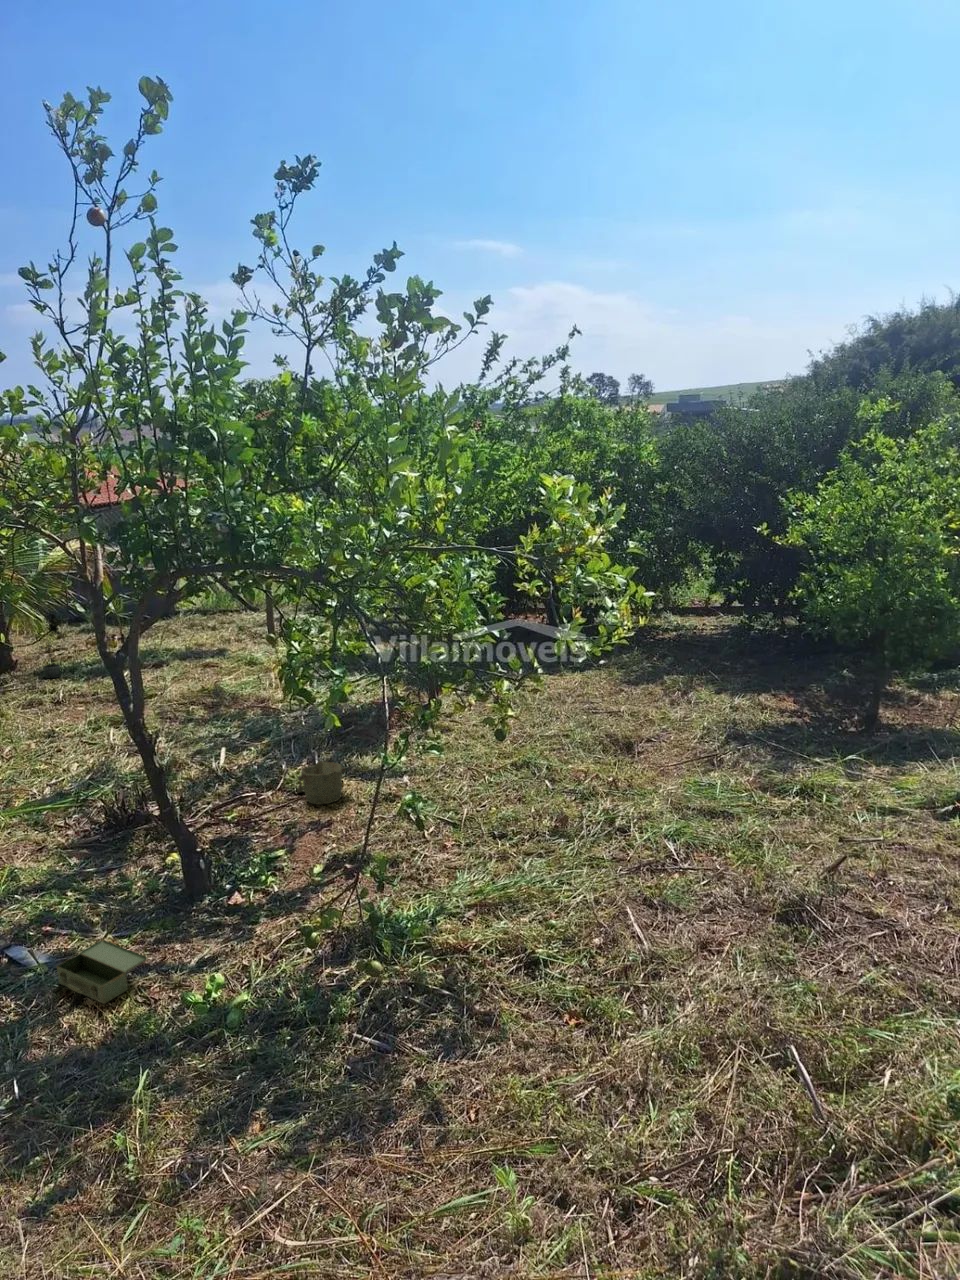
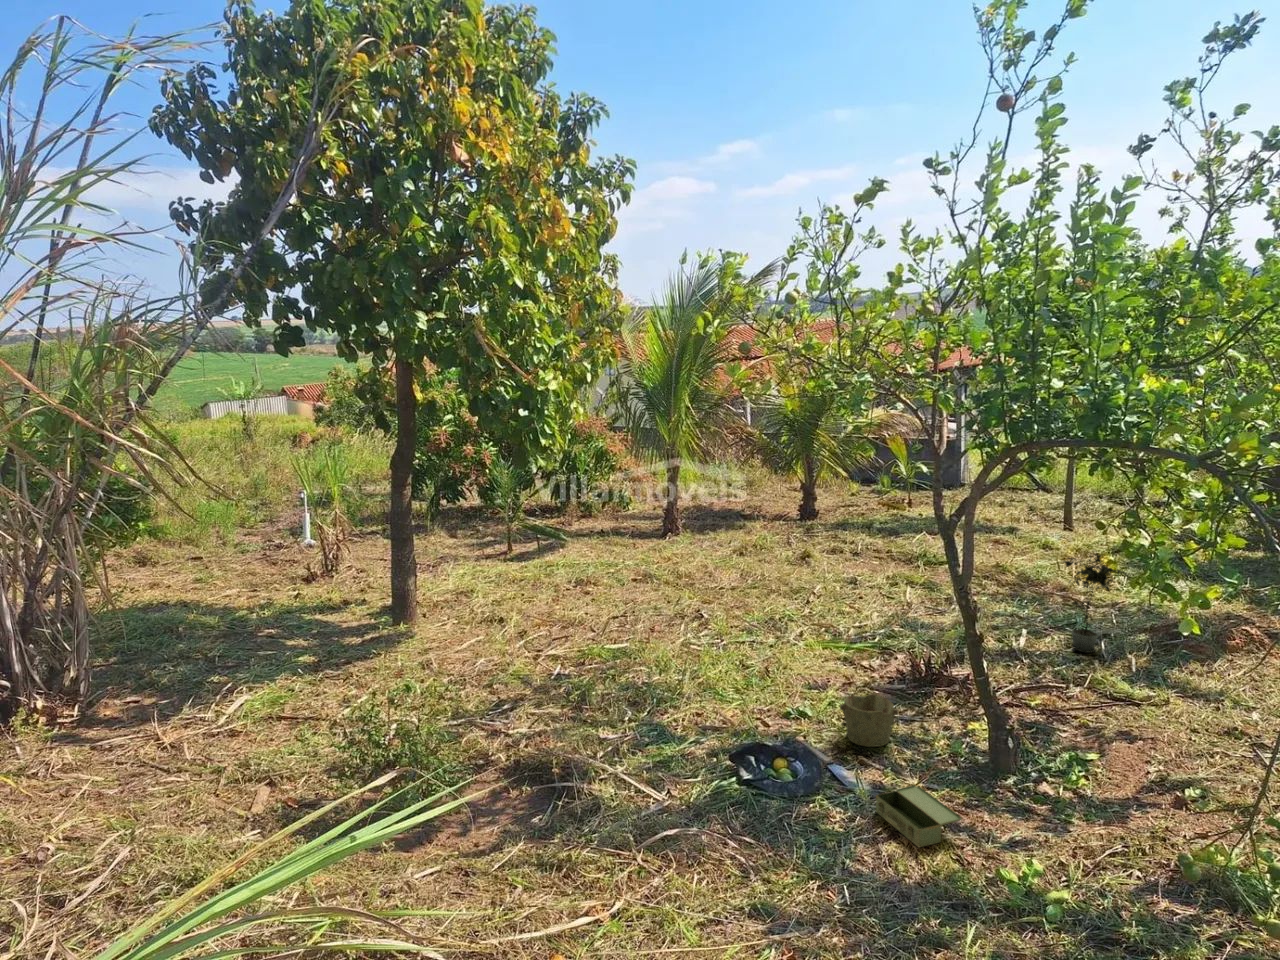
potted plant: present [37,613,64,678] -> present [1063,554,1127,653]
bucket: present [297,761,346,805] -> present [840,694,898,747]

